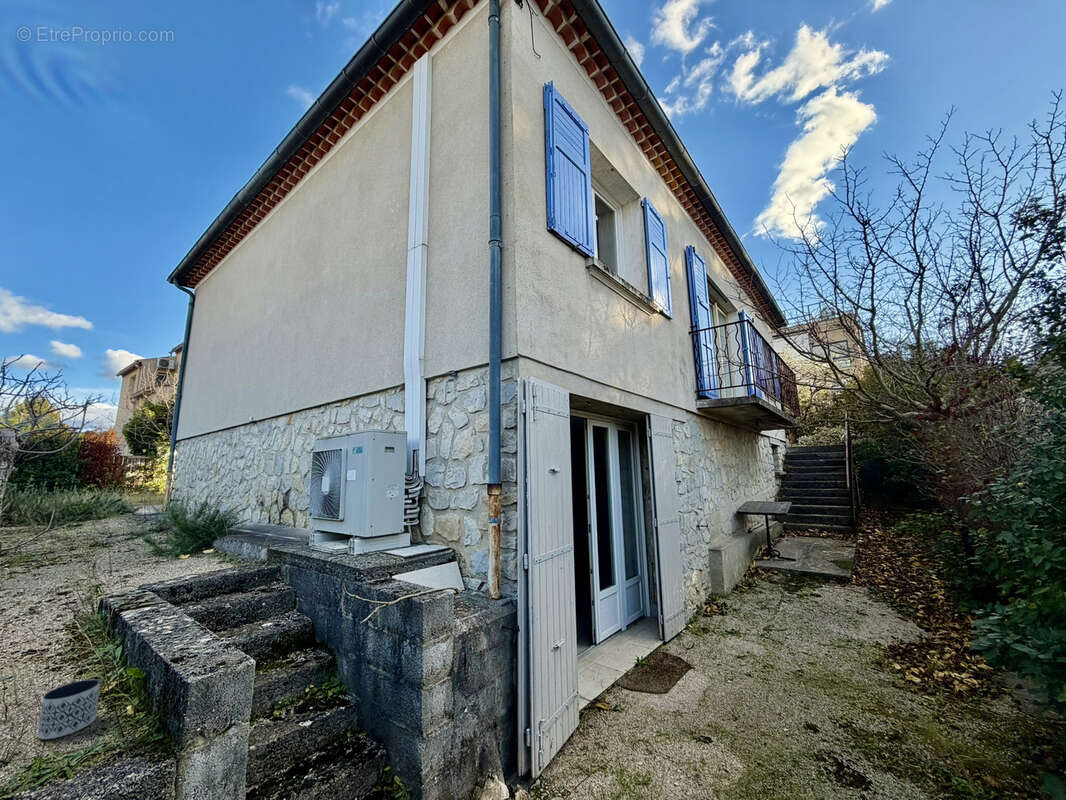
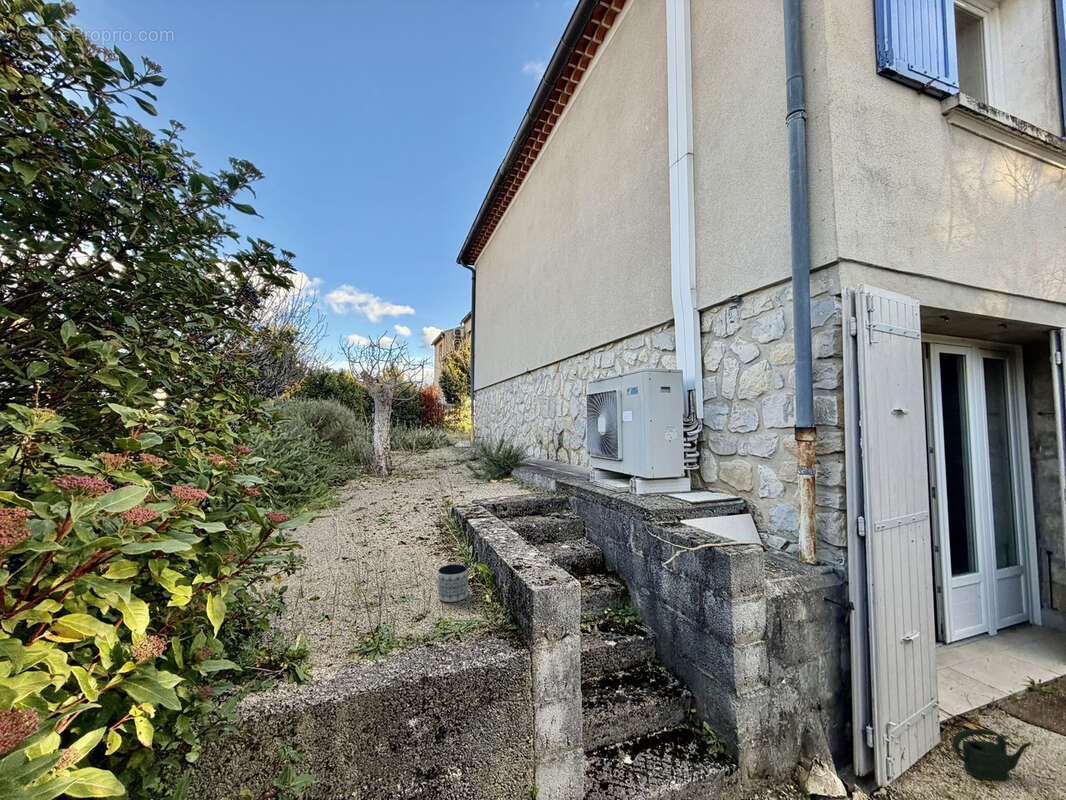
watering can: none [584,701,626,742] -> present [953,729,1031,780]

